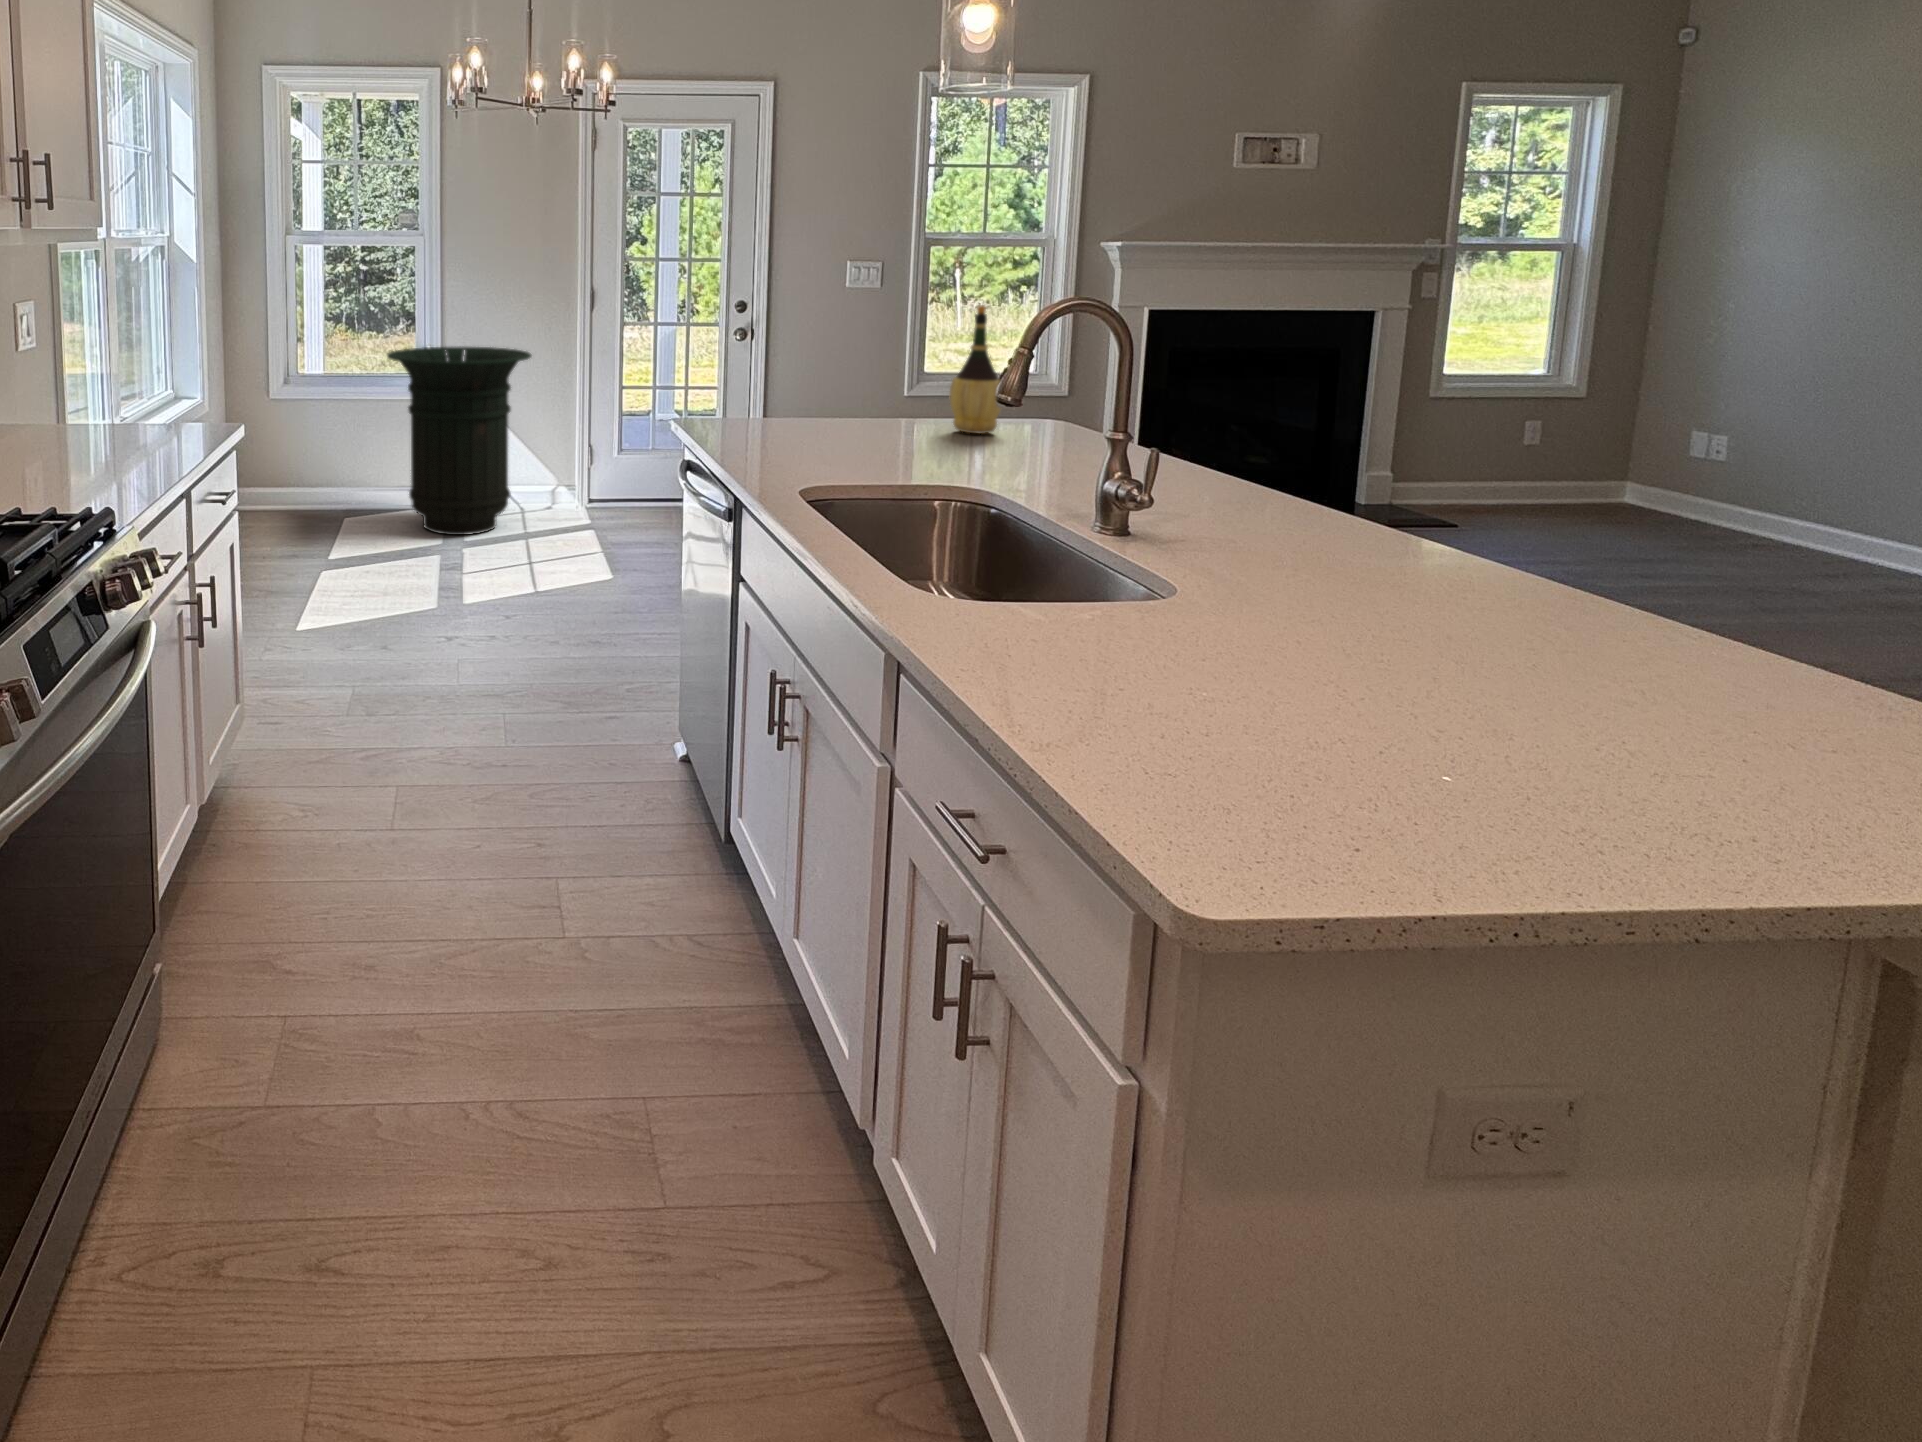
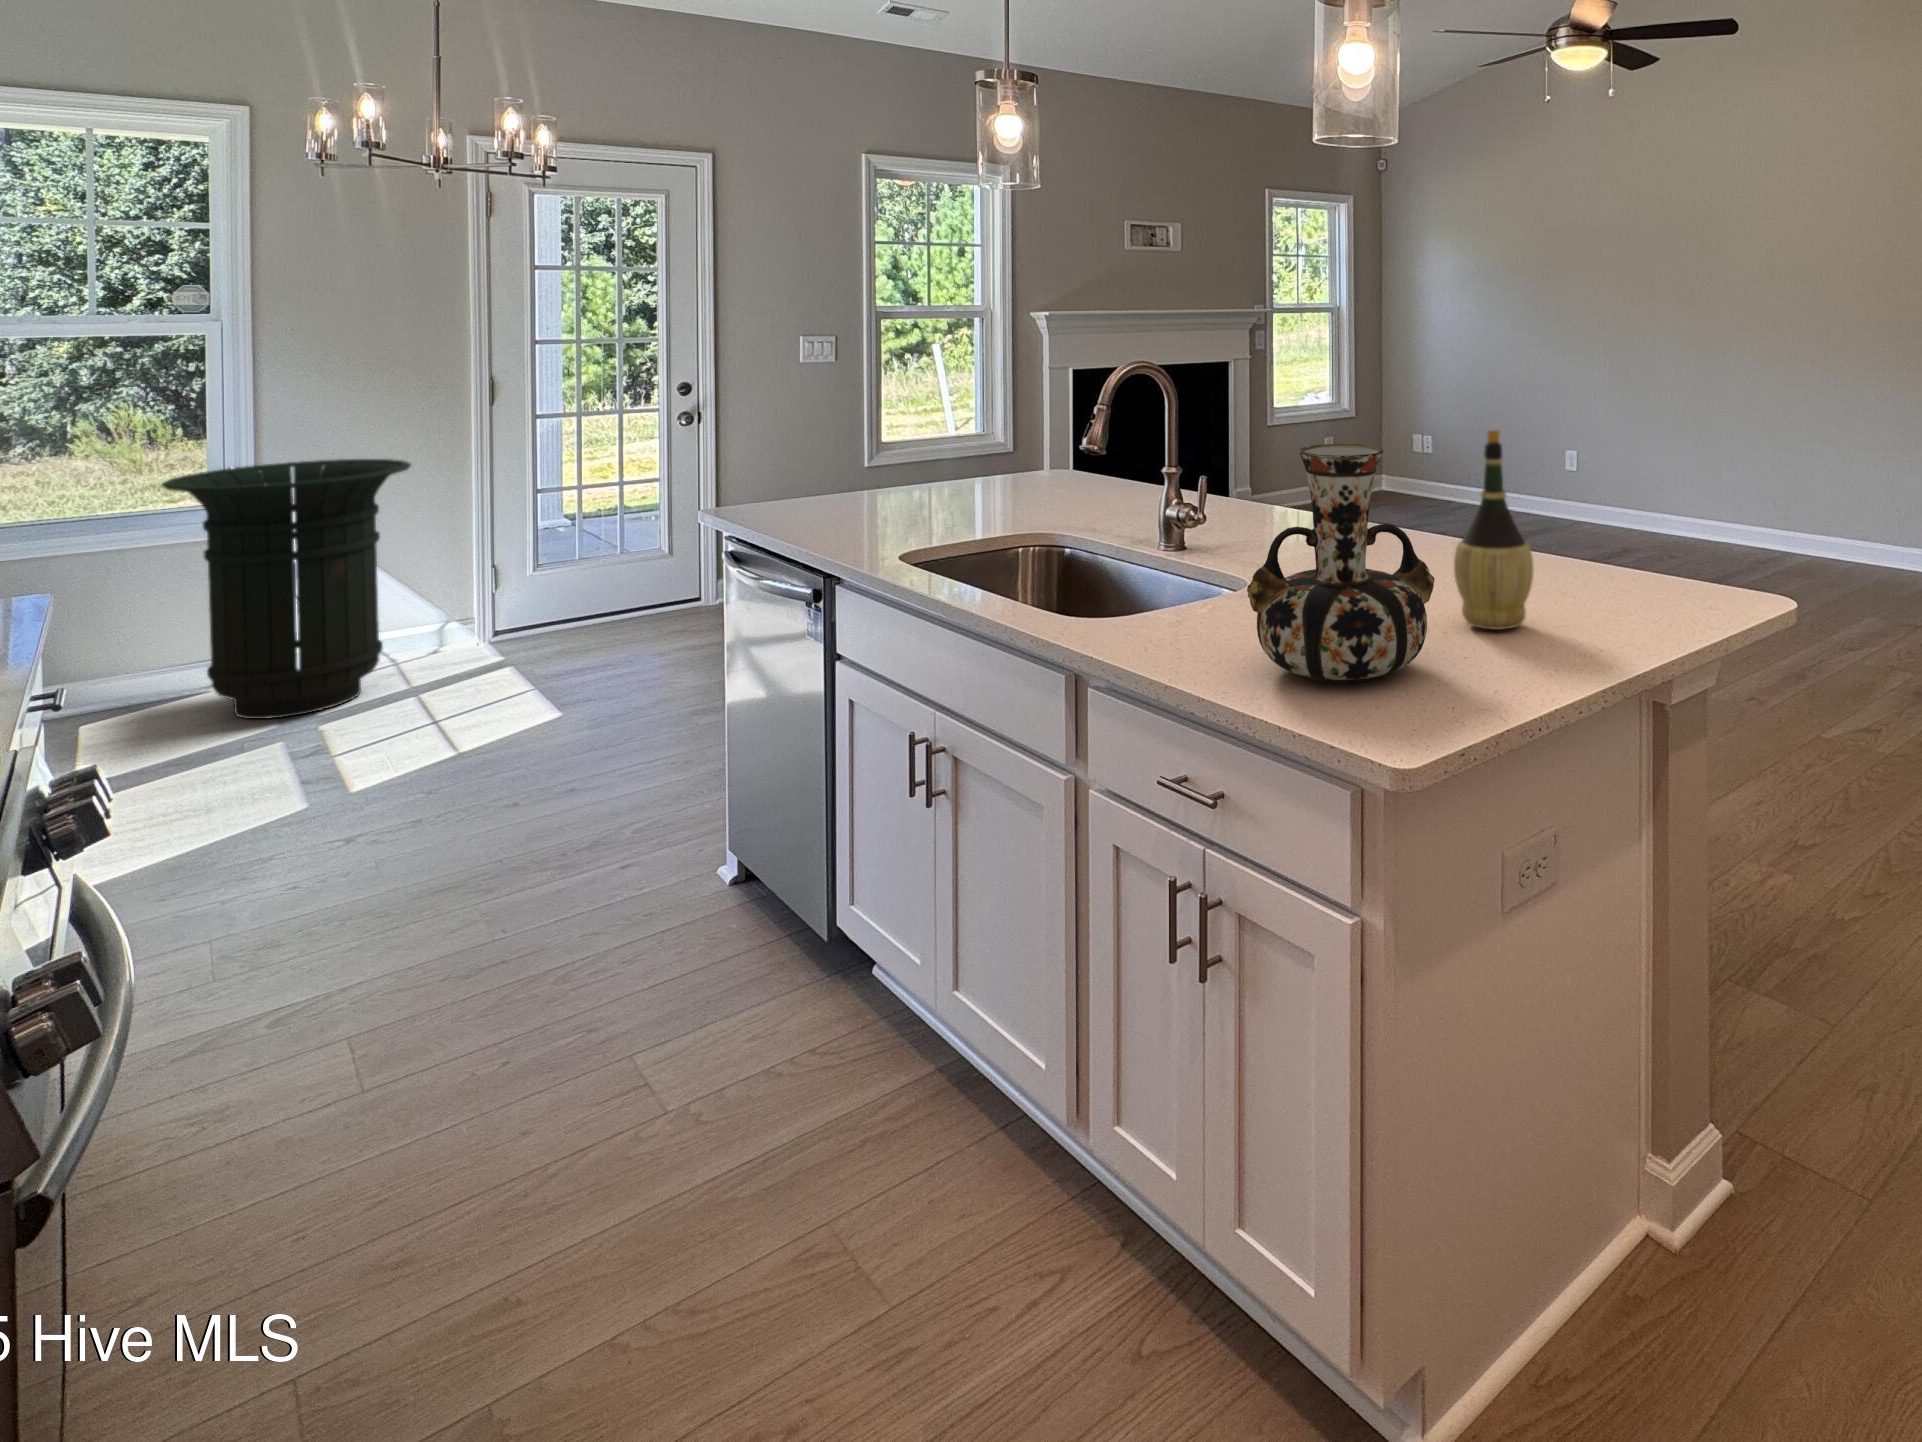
wine bottle: present [950,305,1000,434] -> present [1454,430,1533,630]
vase: none [1067,411,1392,763] -> present [1247,444,1435,683]

